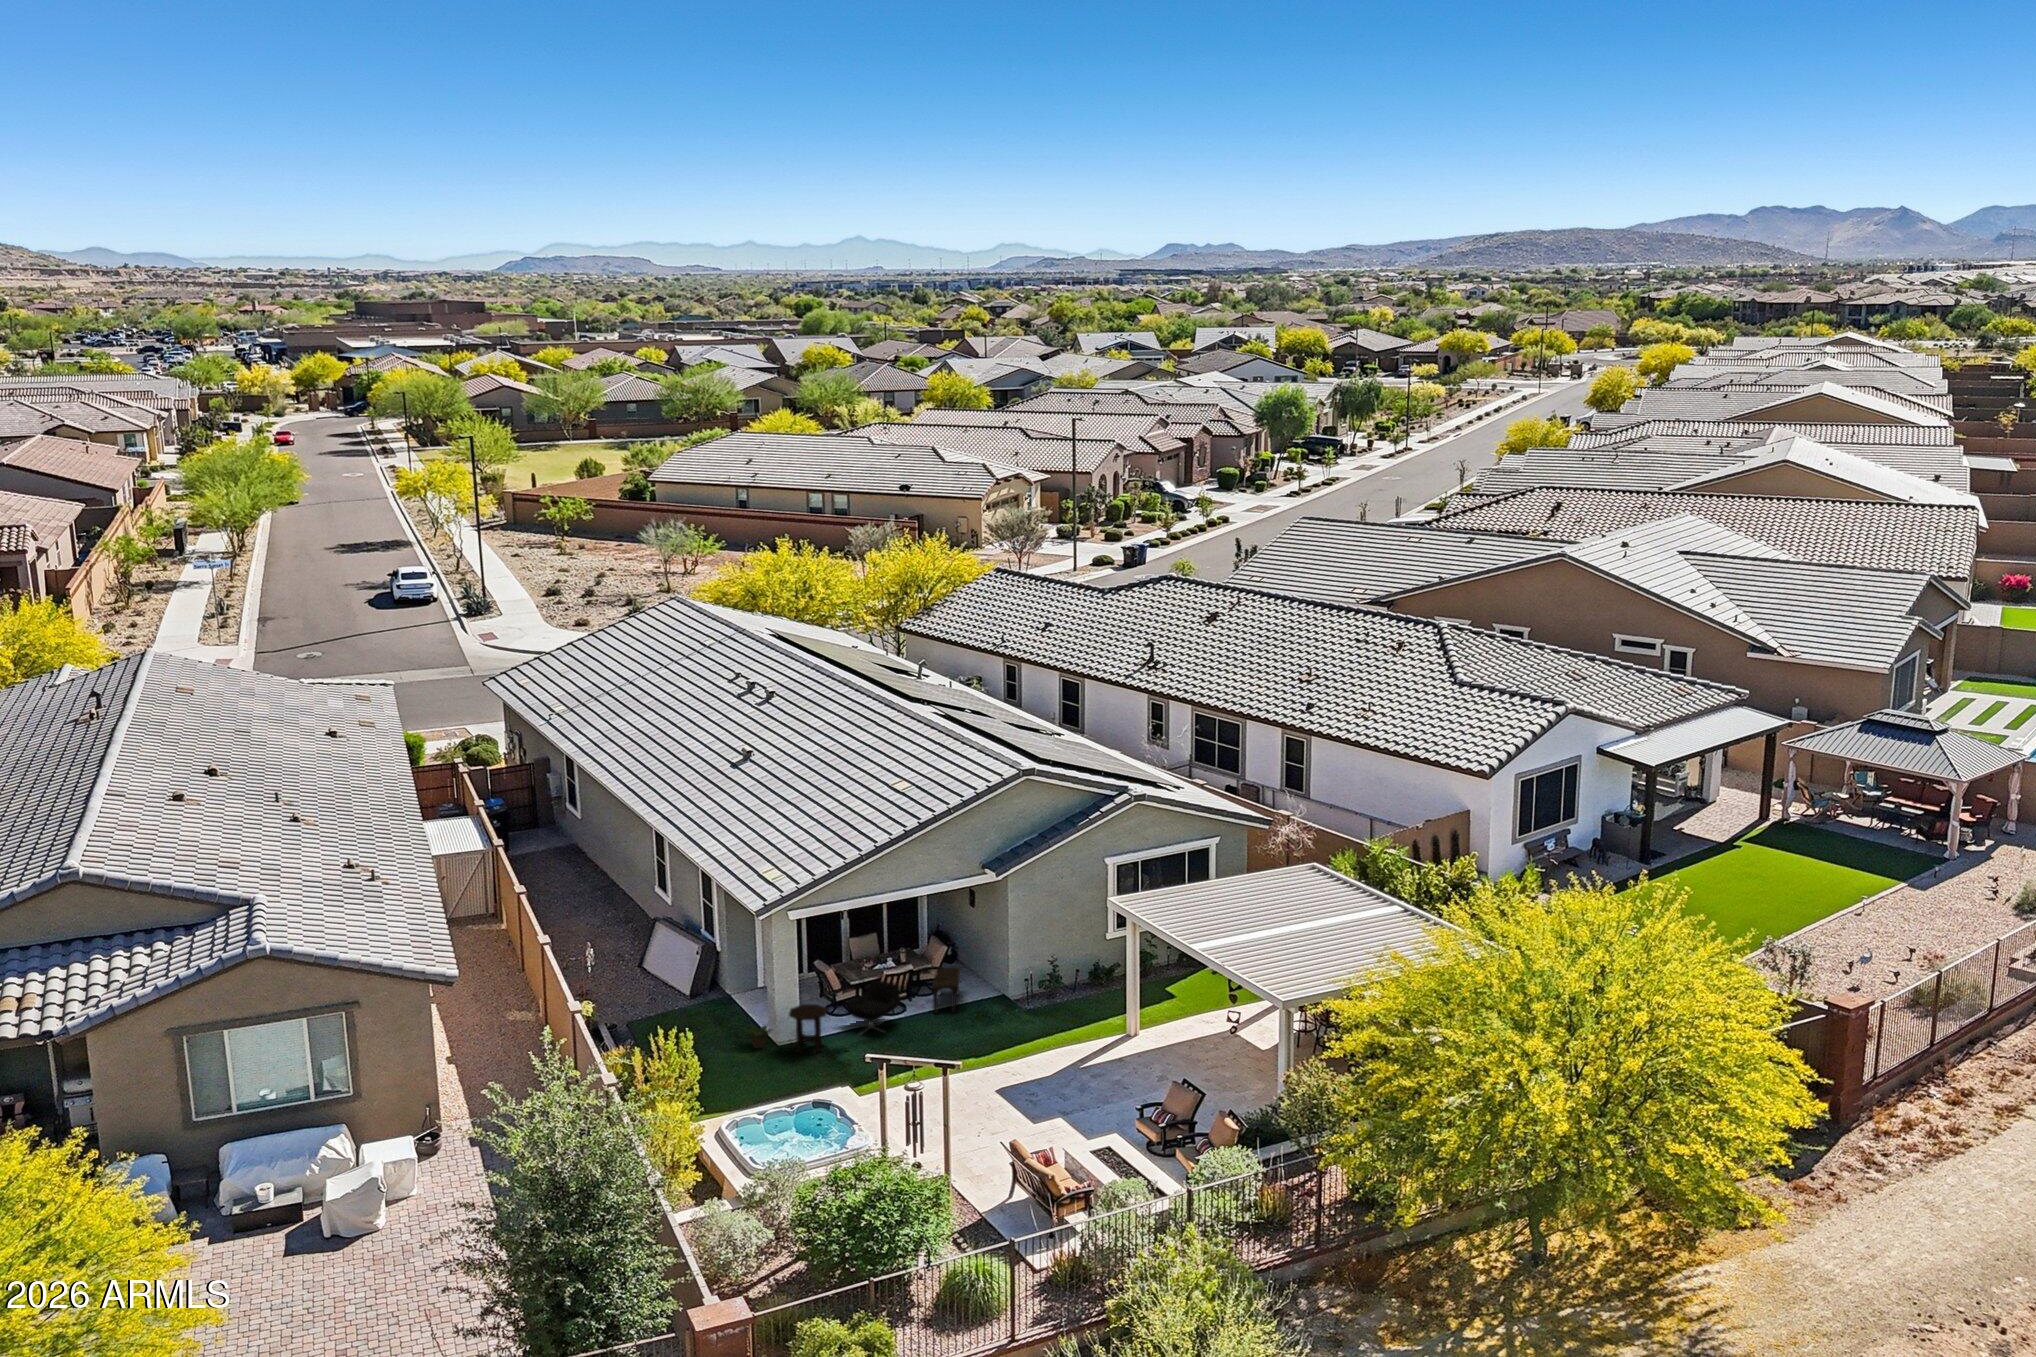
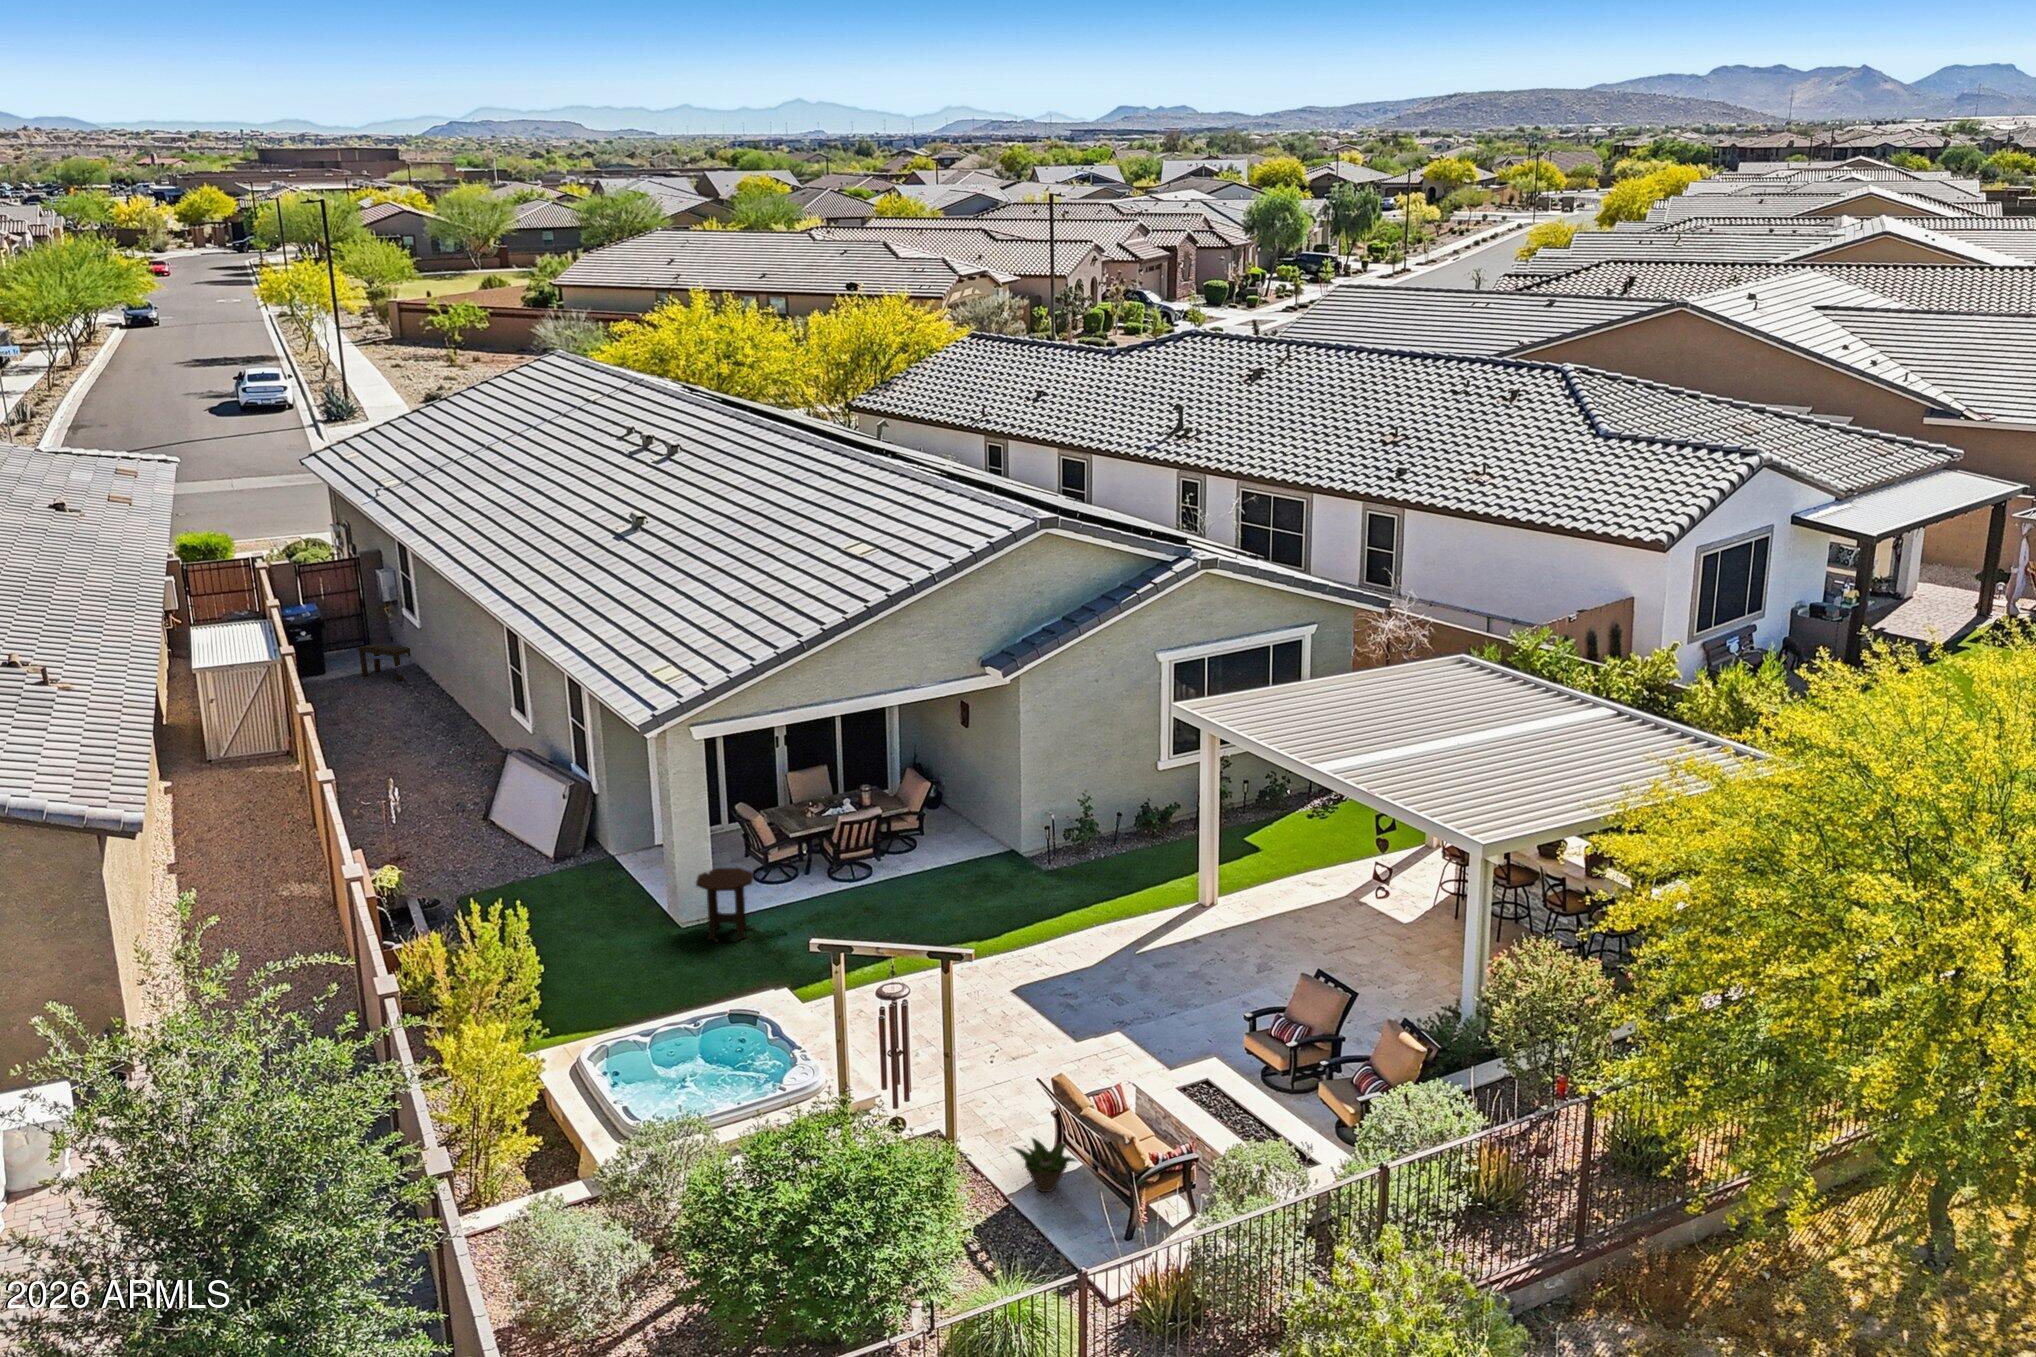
bench: present [932,967,960,1013] -> present [358,643,410,681]
lounge chair: present [845,981,900,1028] -> none [781,831,863,913]
decorative plant: present [744,1025,771,1048] -> present [1011,1138,1077,1192]

